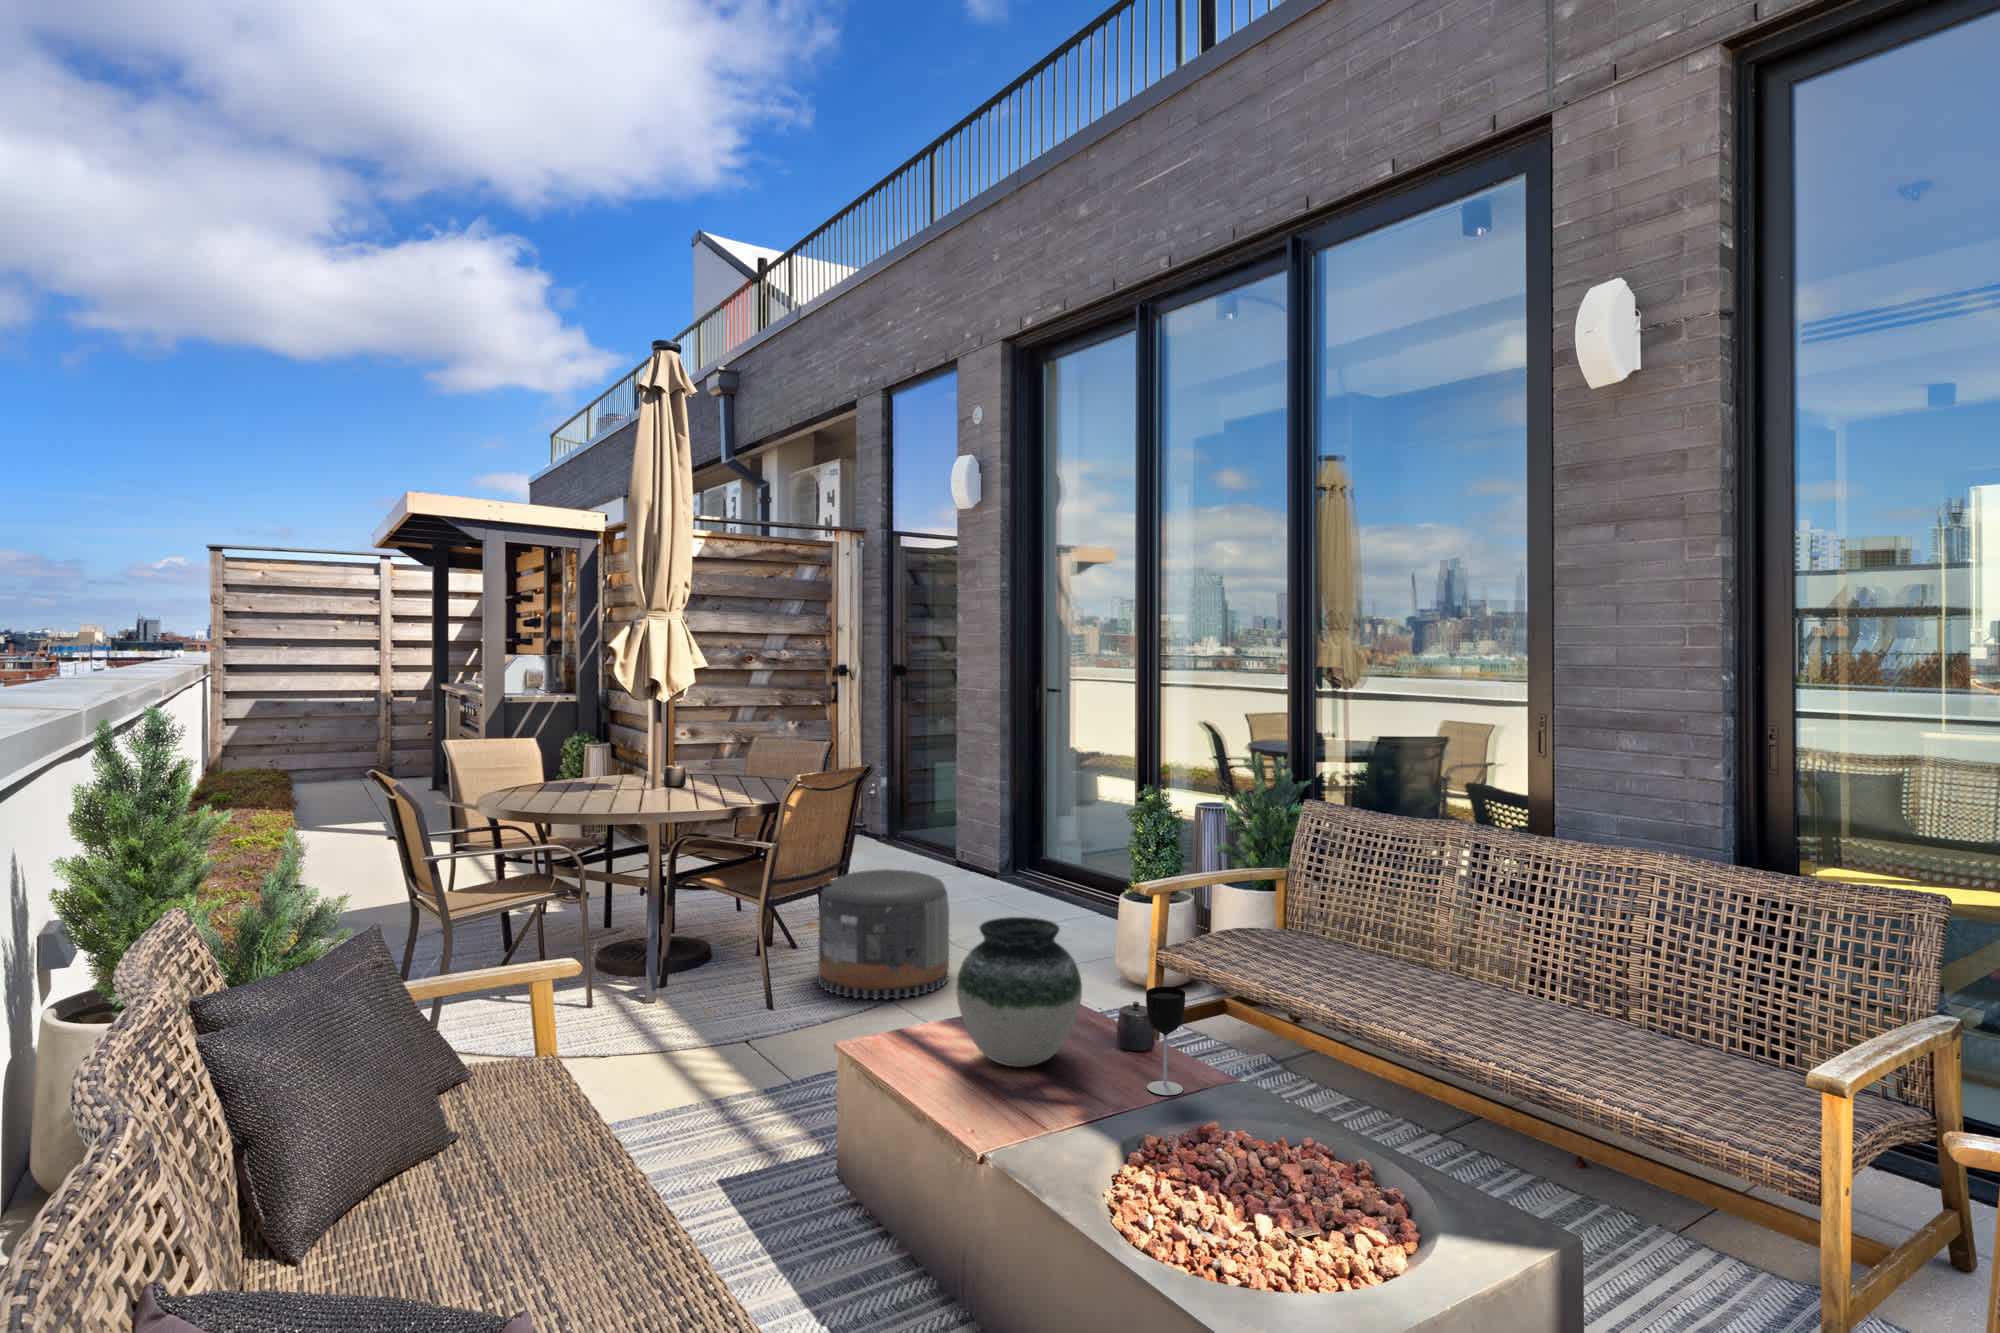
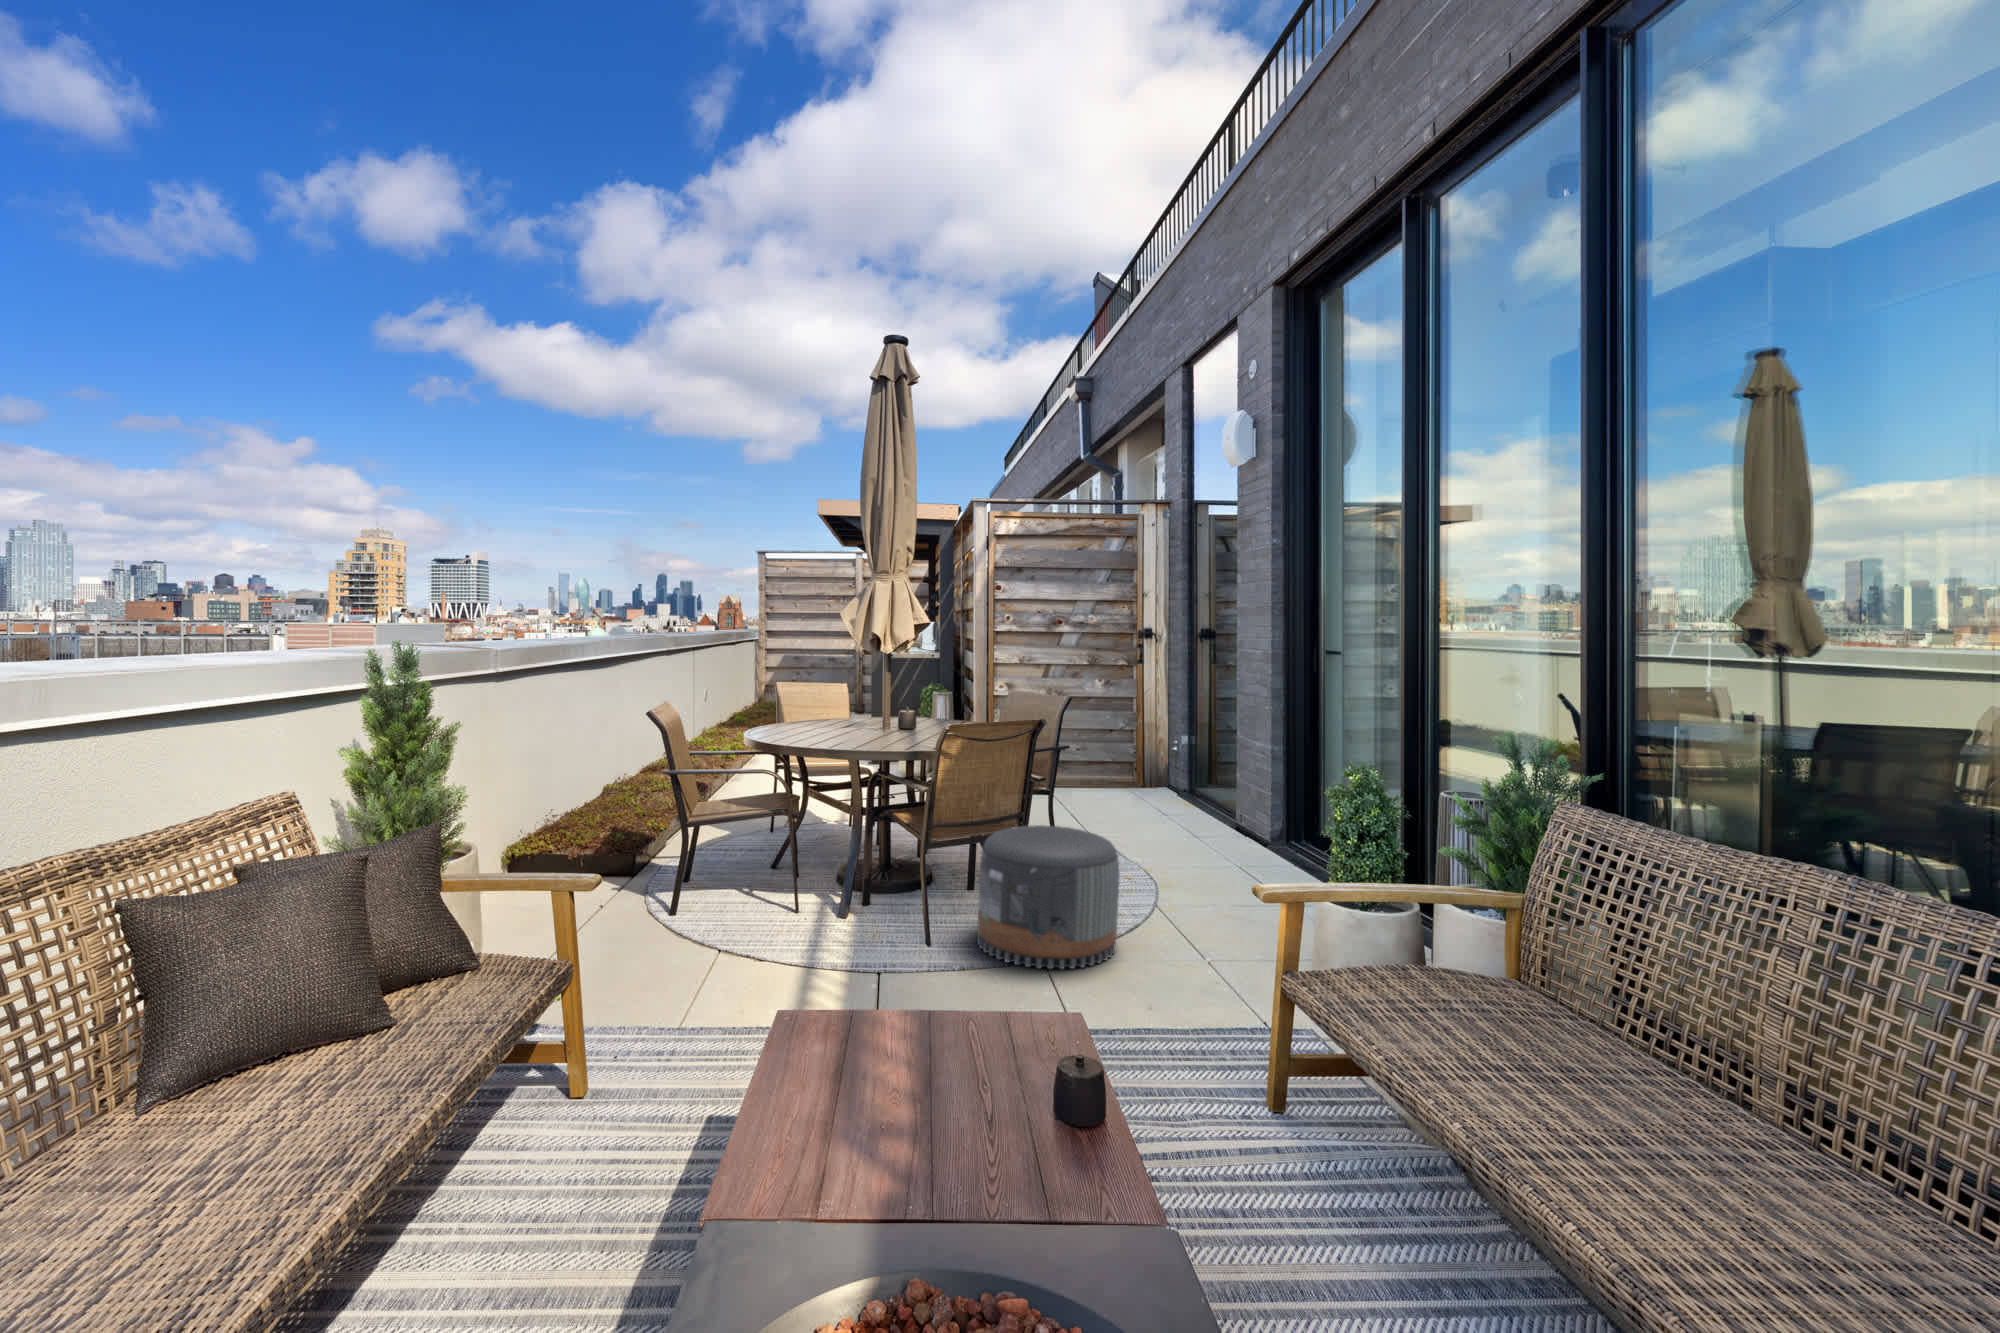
vase: present [956,917,1082,1067] -> none [828,910,1008,1132]
wine glass: present [1146,987,1185,1095] -> none [1022,1068,1092,1260]

